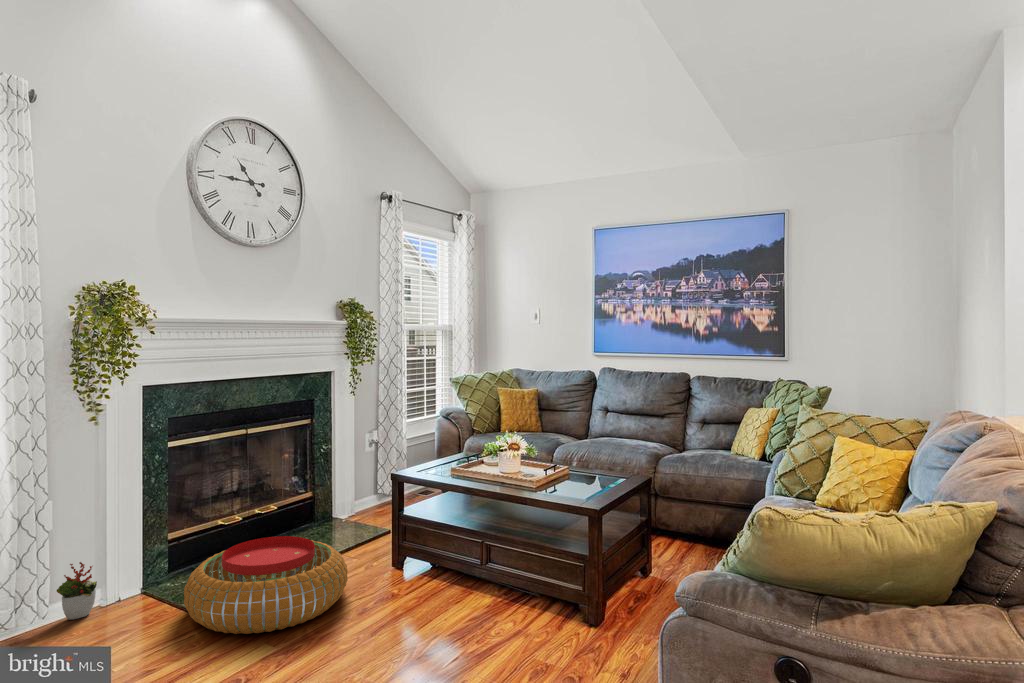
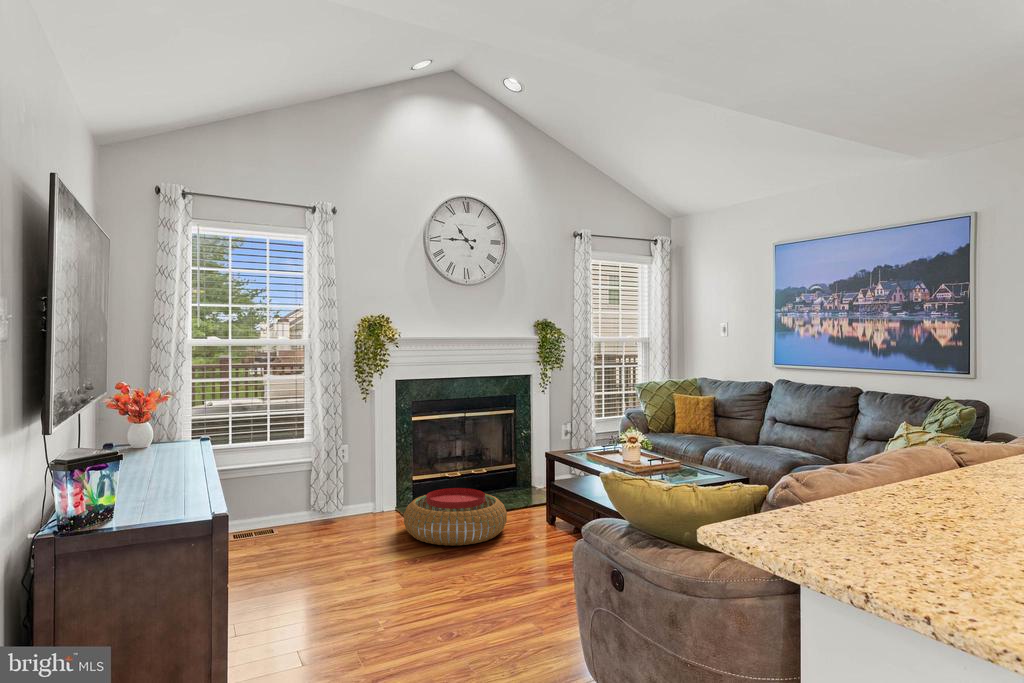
decorative plant: present [57,562,97,620] -> none [344,486,365,521]

